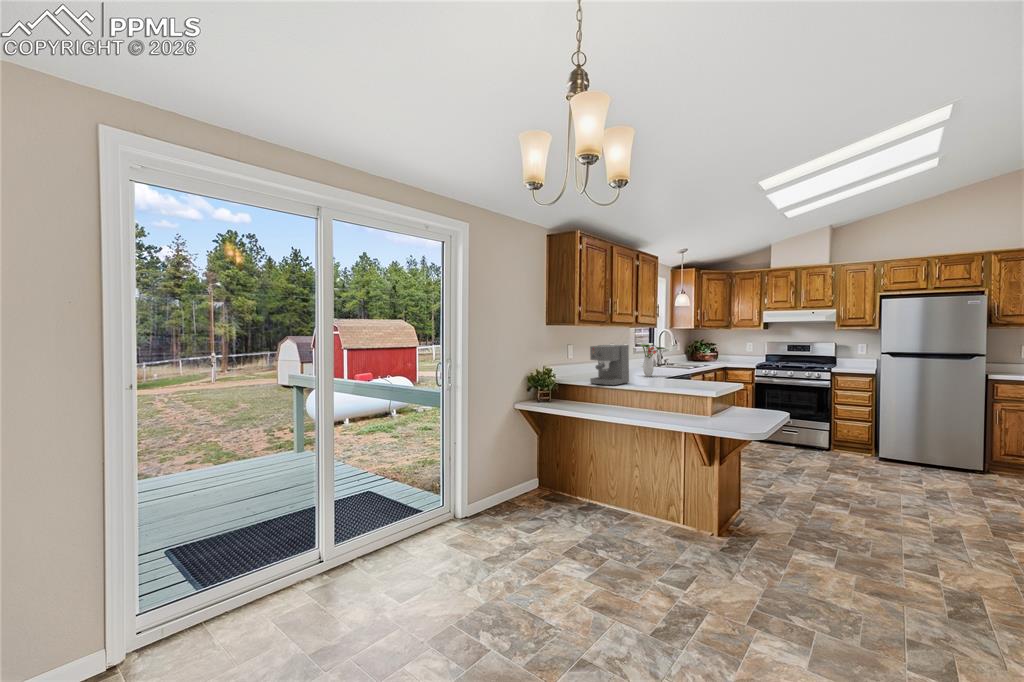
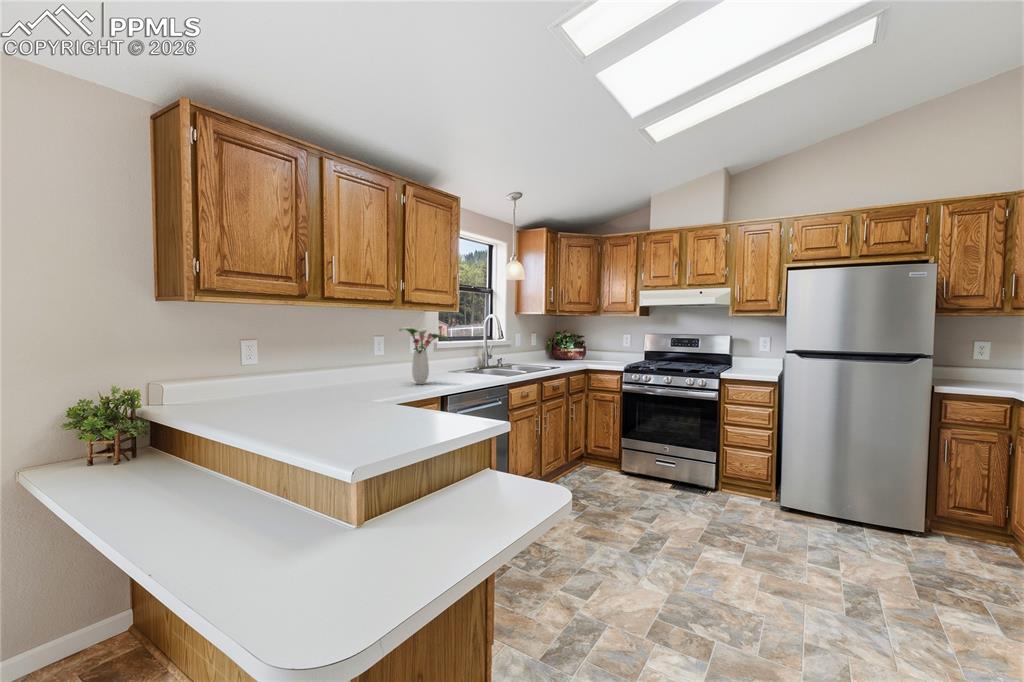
coffee maker: present [590,345,629,386] -> none [239,325,335,405]

